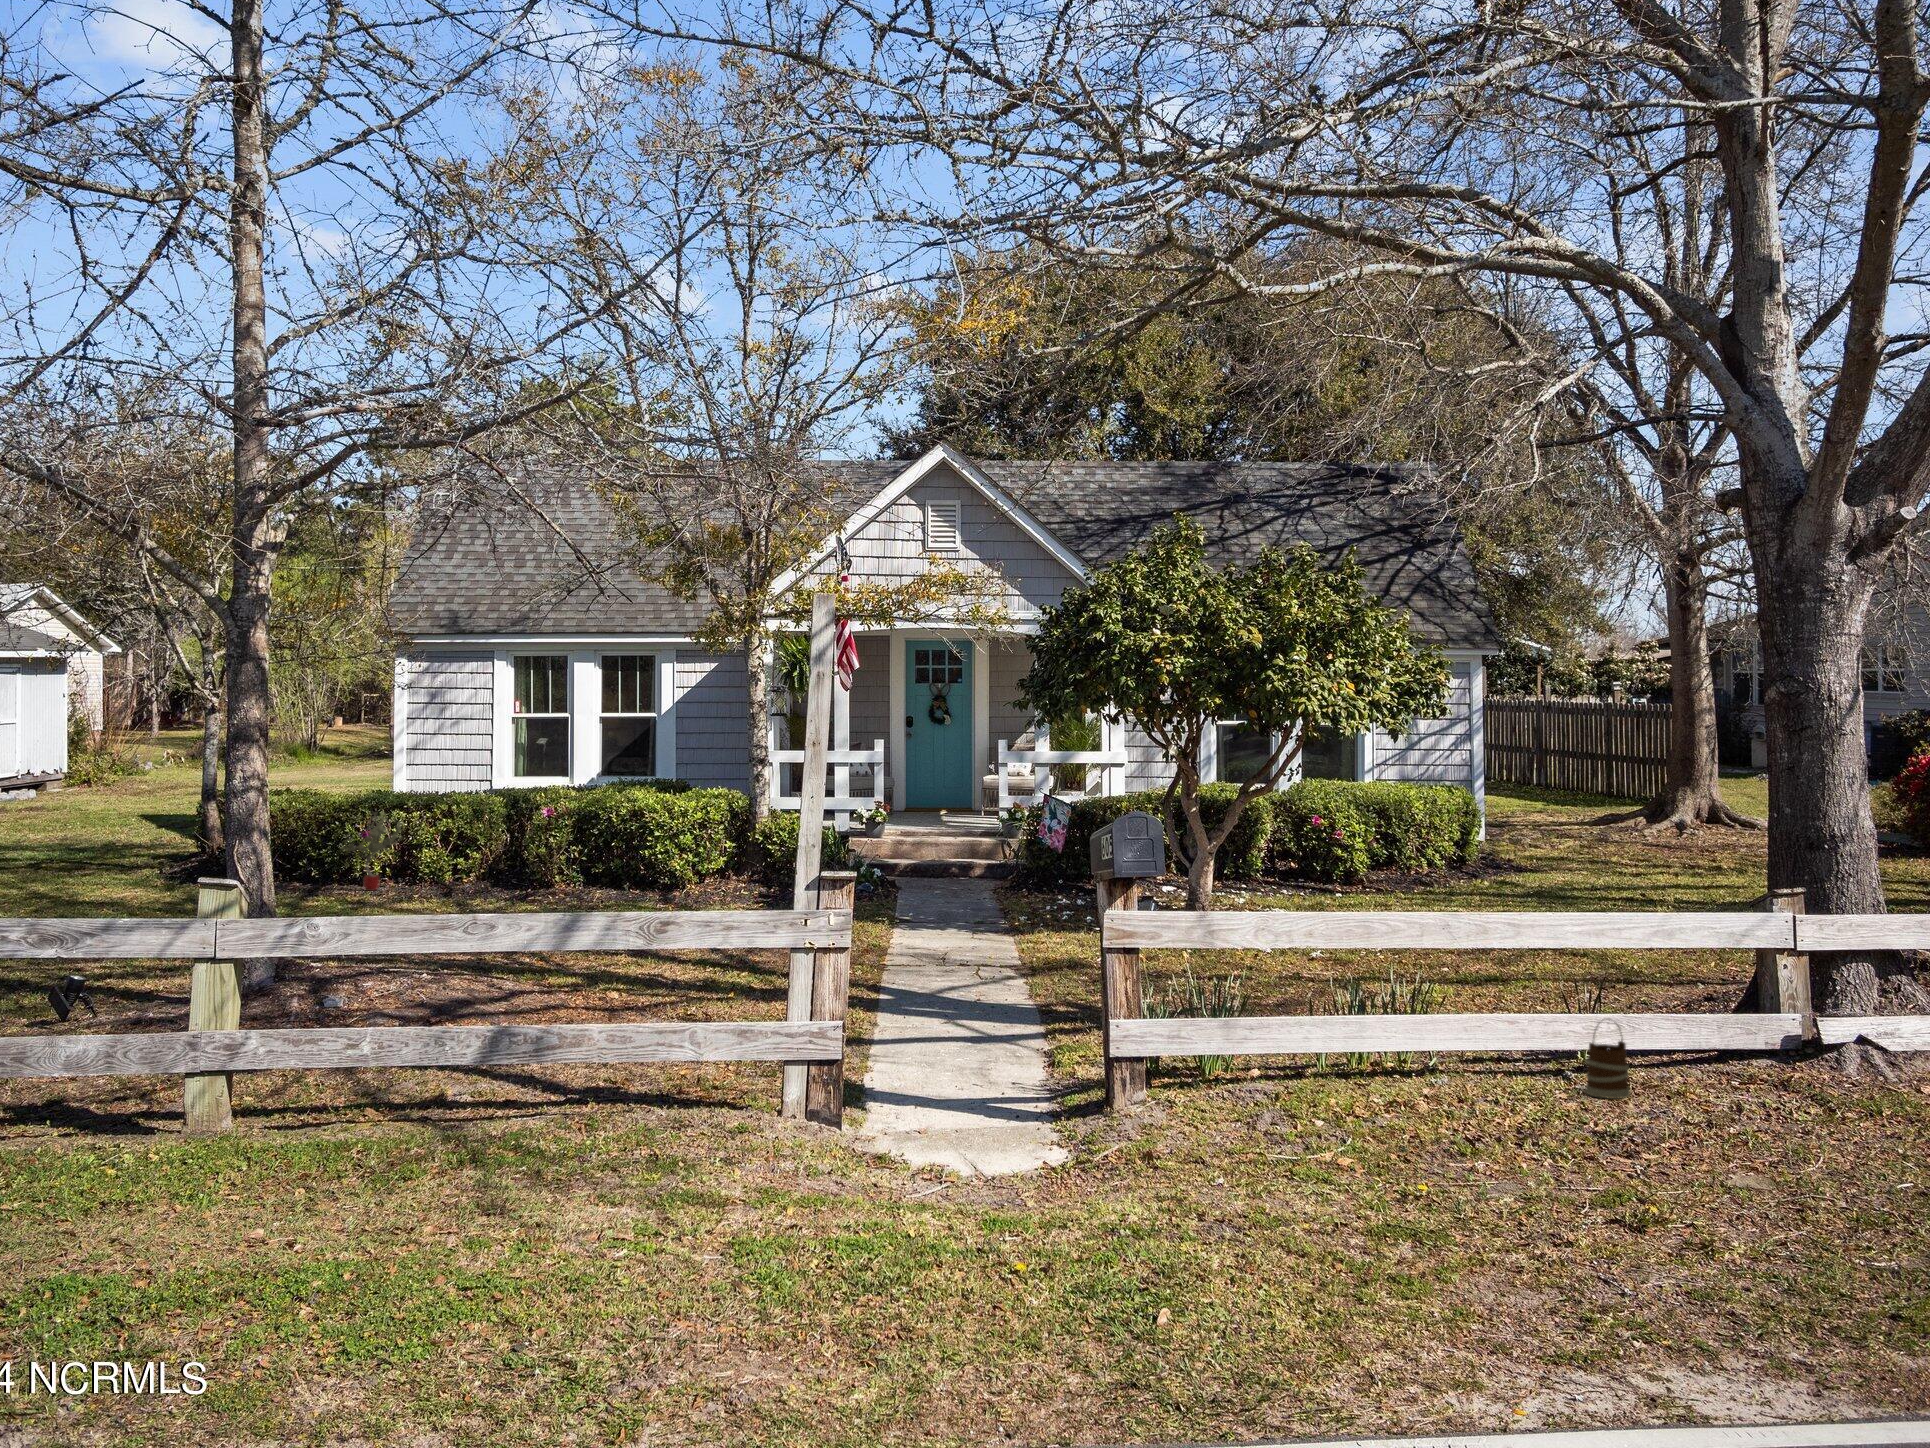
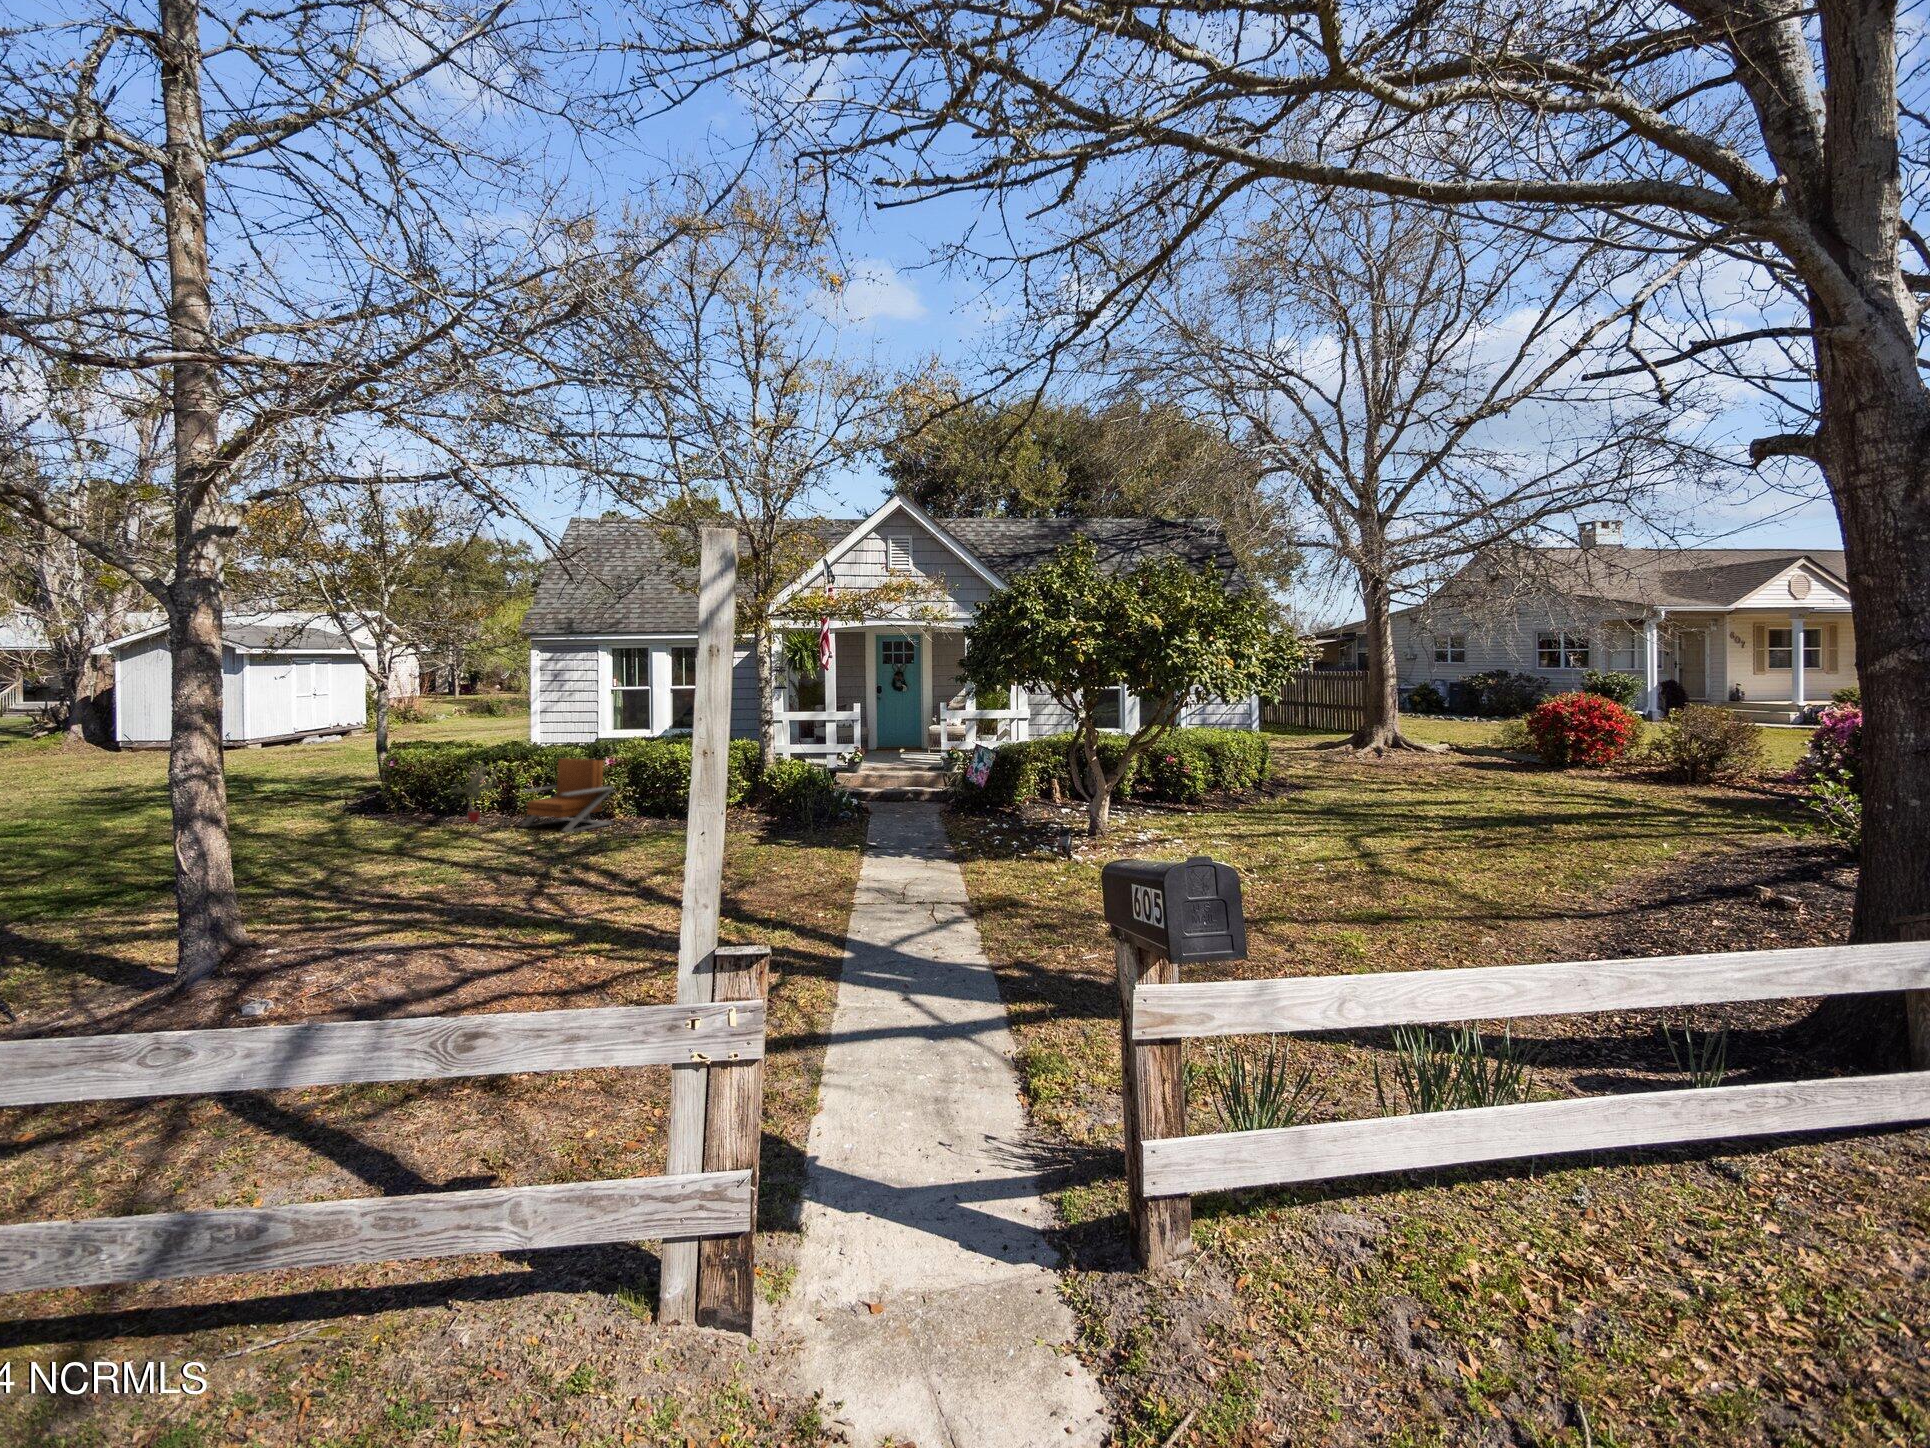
lounge chair: none [436,807,560,902] -> present [520,759,614,832]
wooden bucket: present [1585,1019,1630,1099] -> none [1774,1114,1852,1233]

